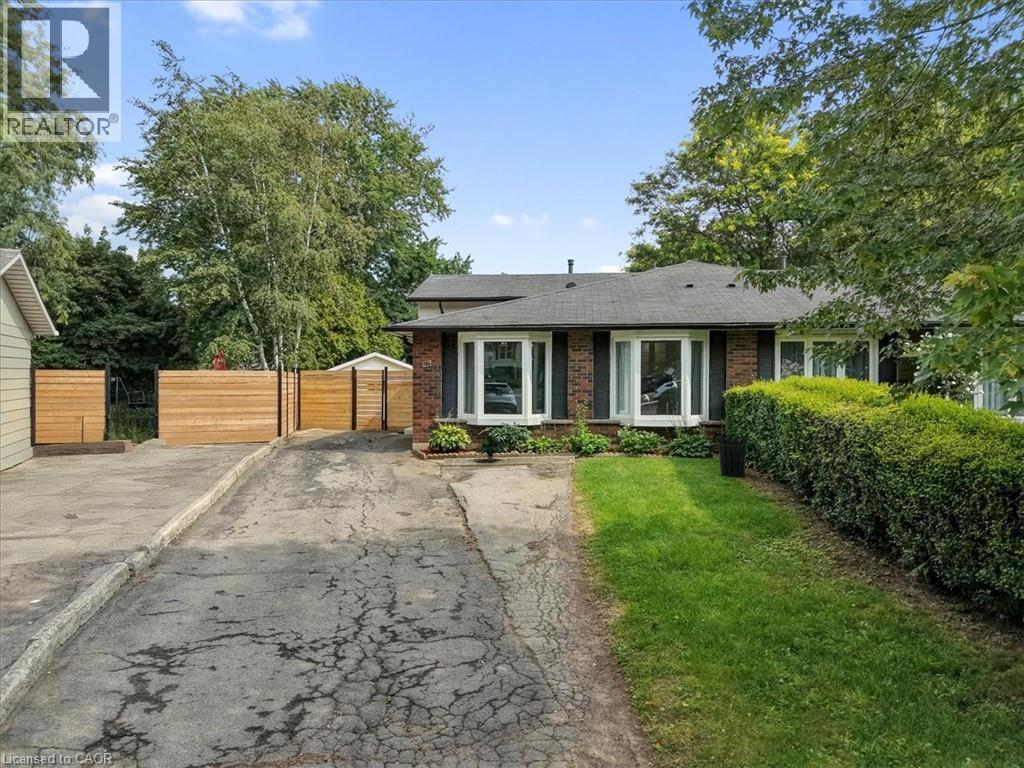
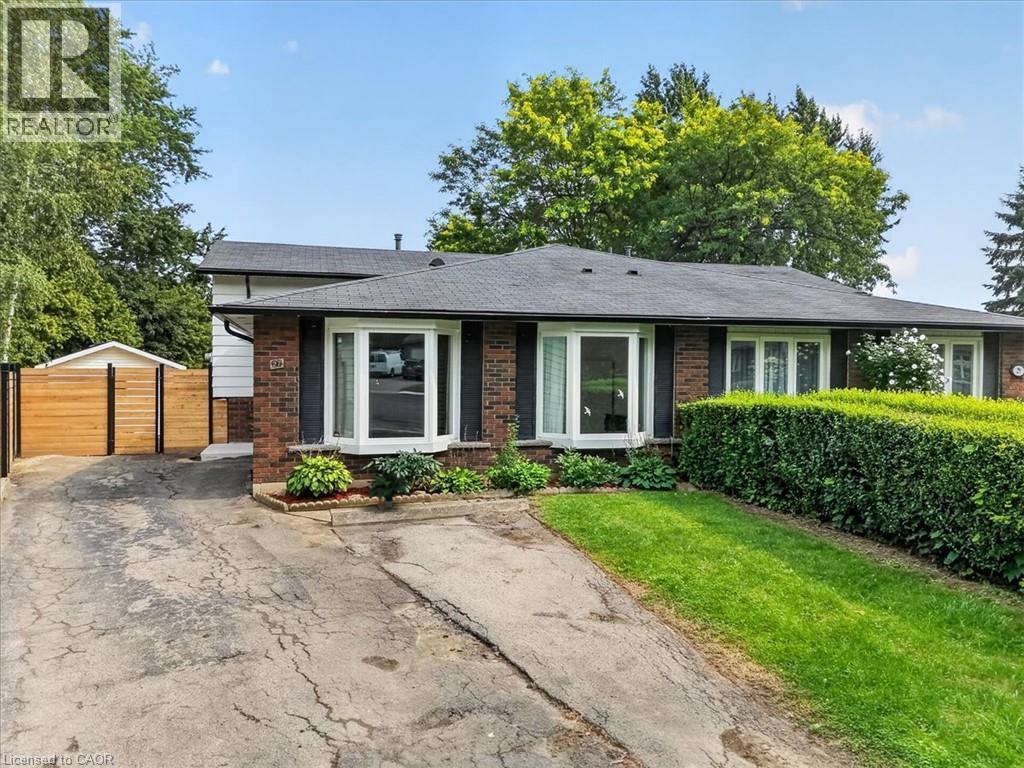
waste bin: present [717,436,748,477] -> none [709,457,750,510]

